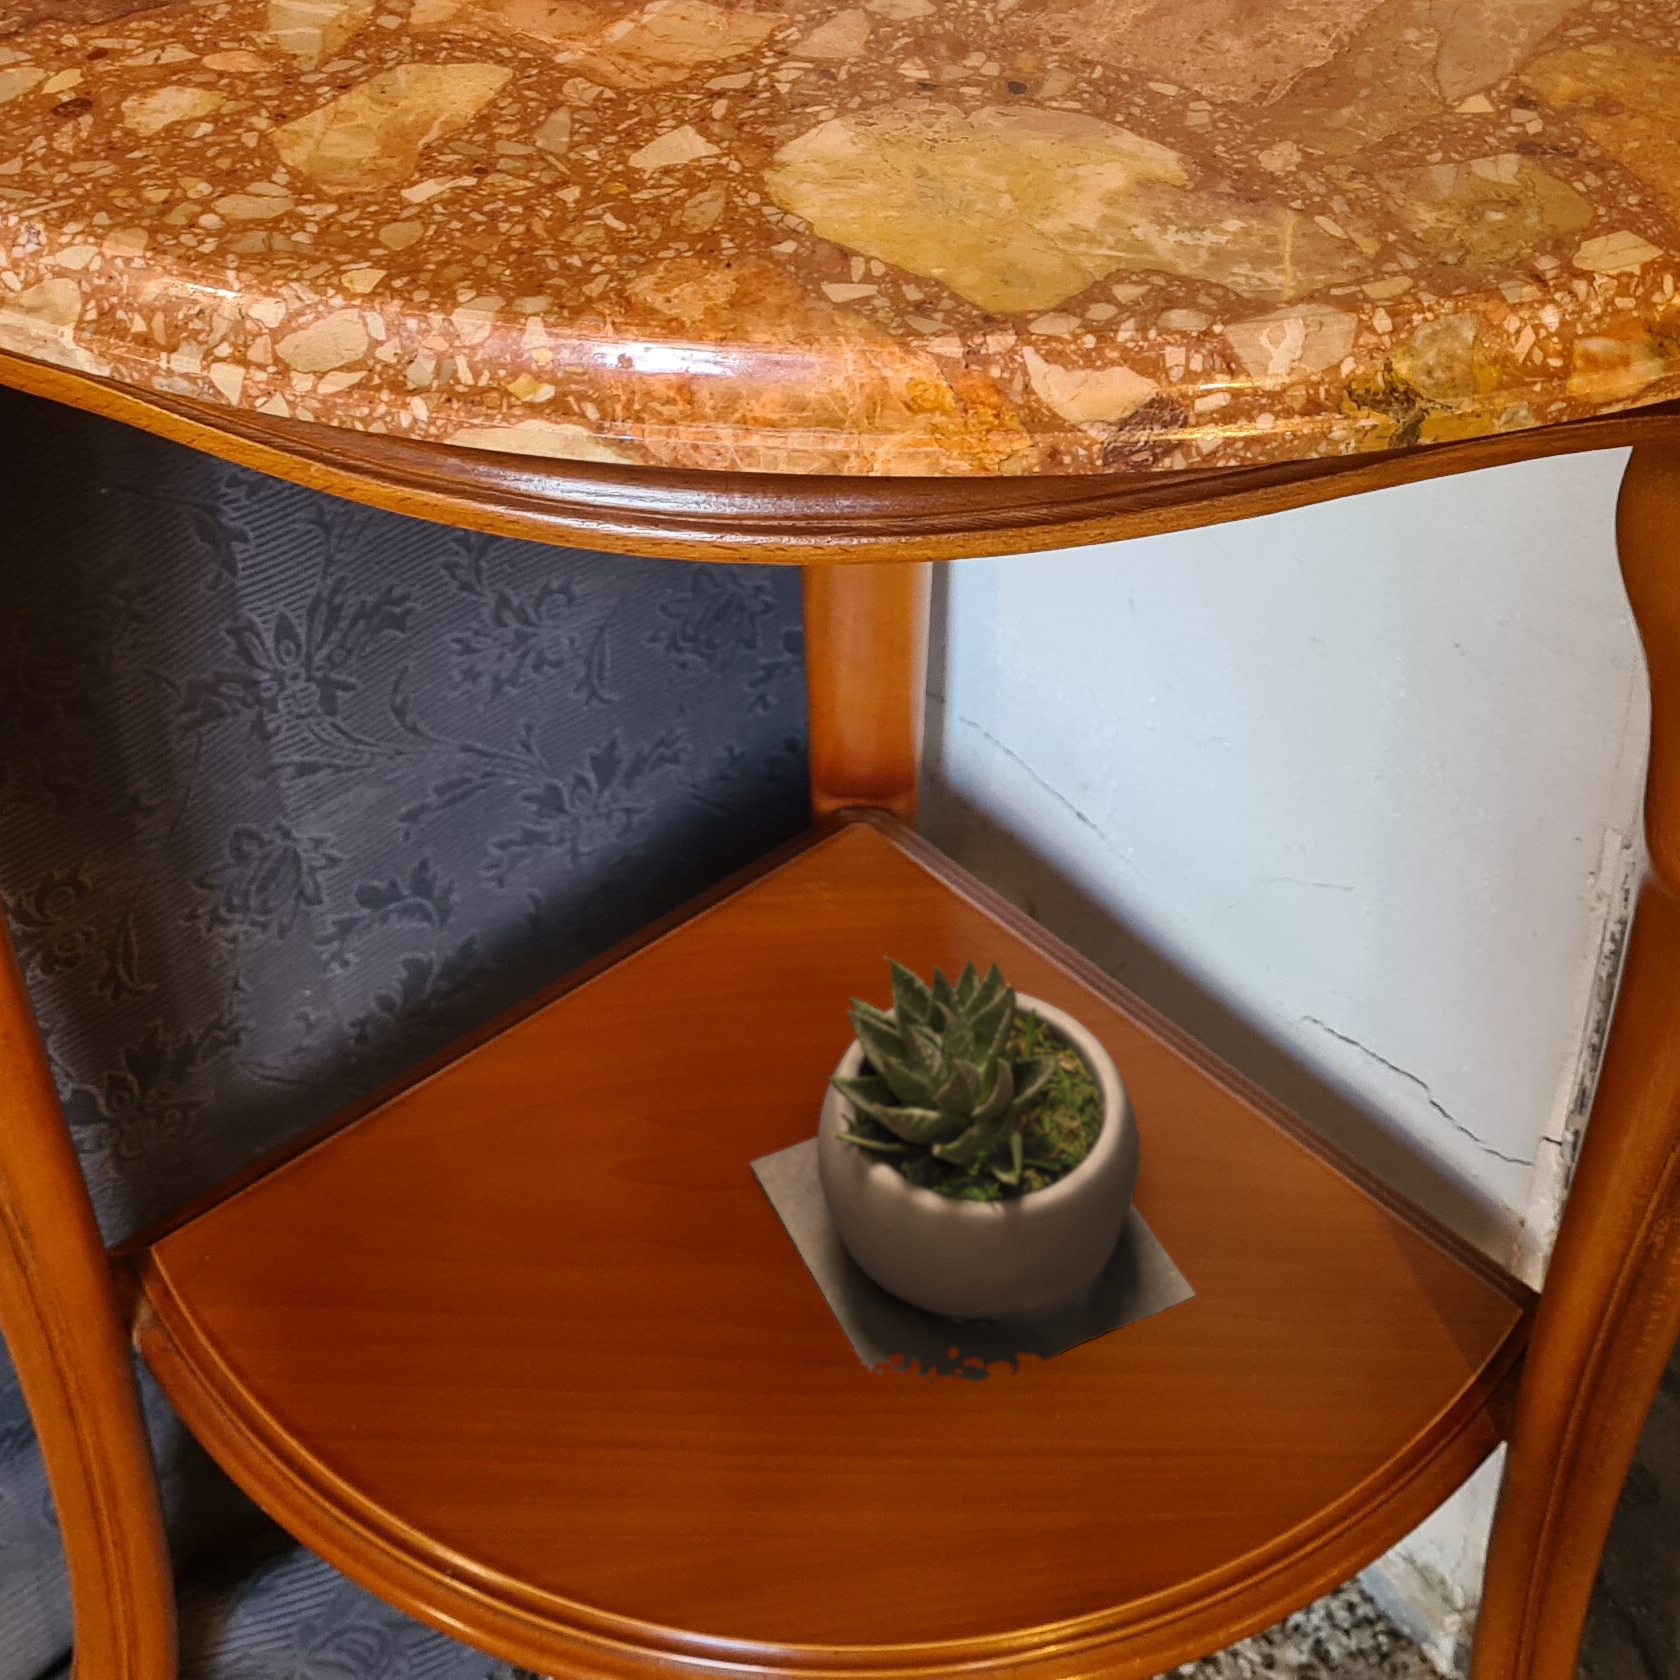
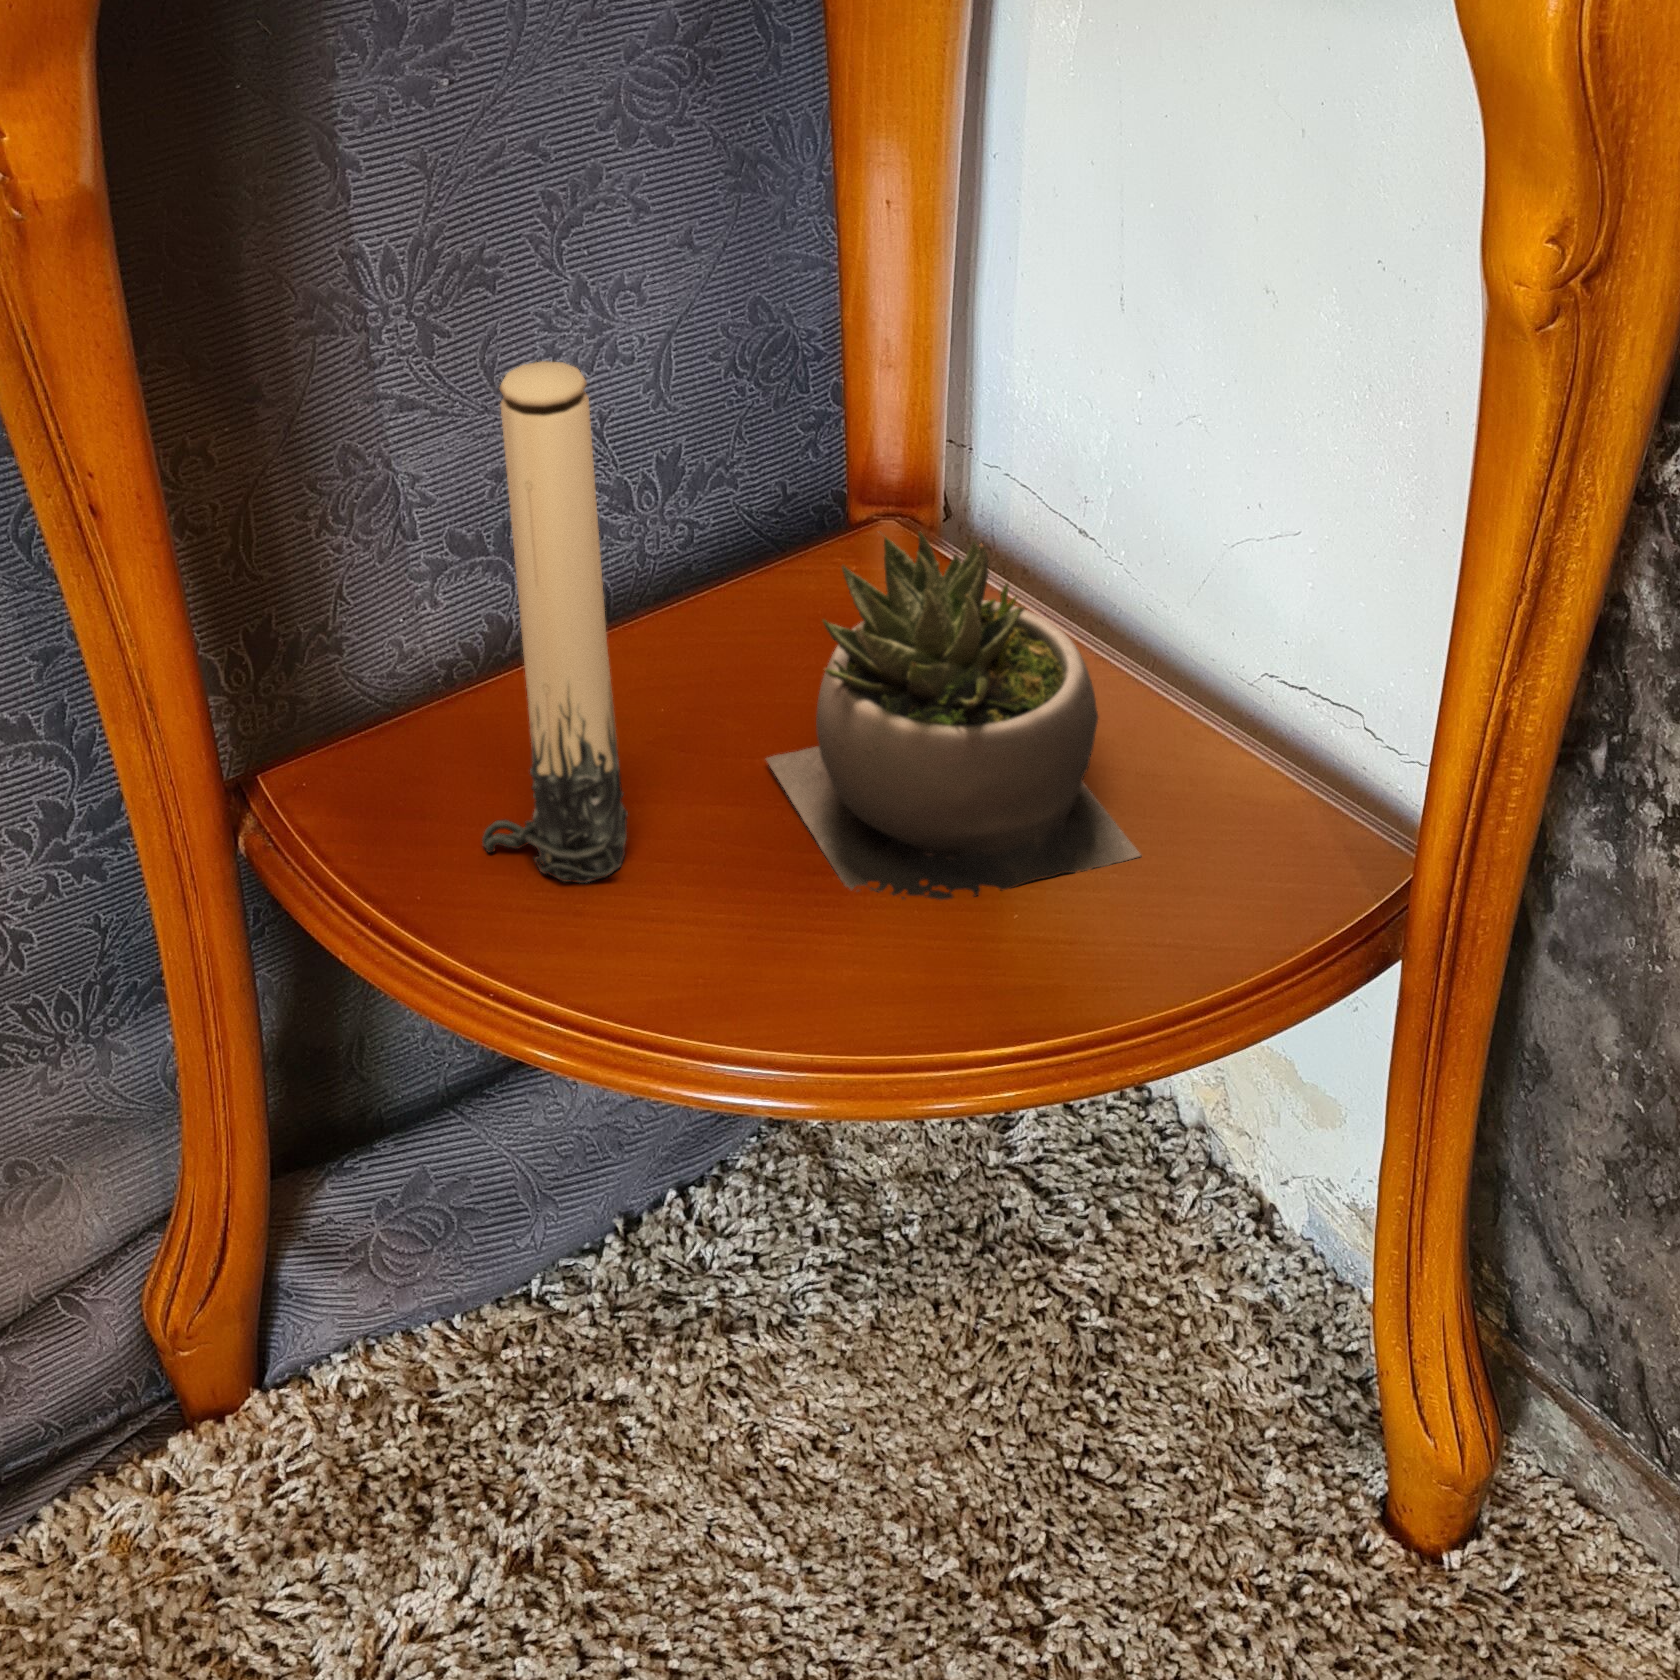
candle: none [438,851,608,1381] -> present [482,361,628,883]

